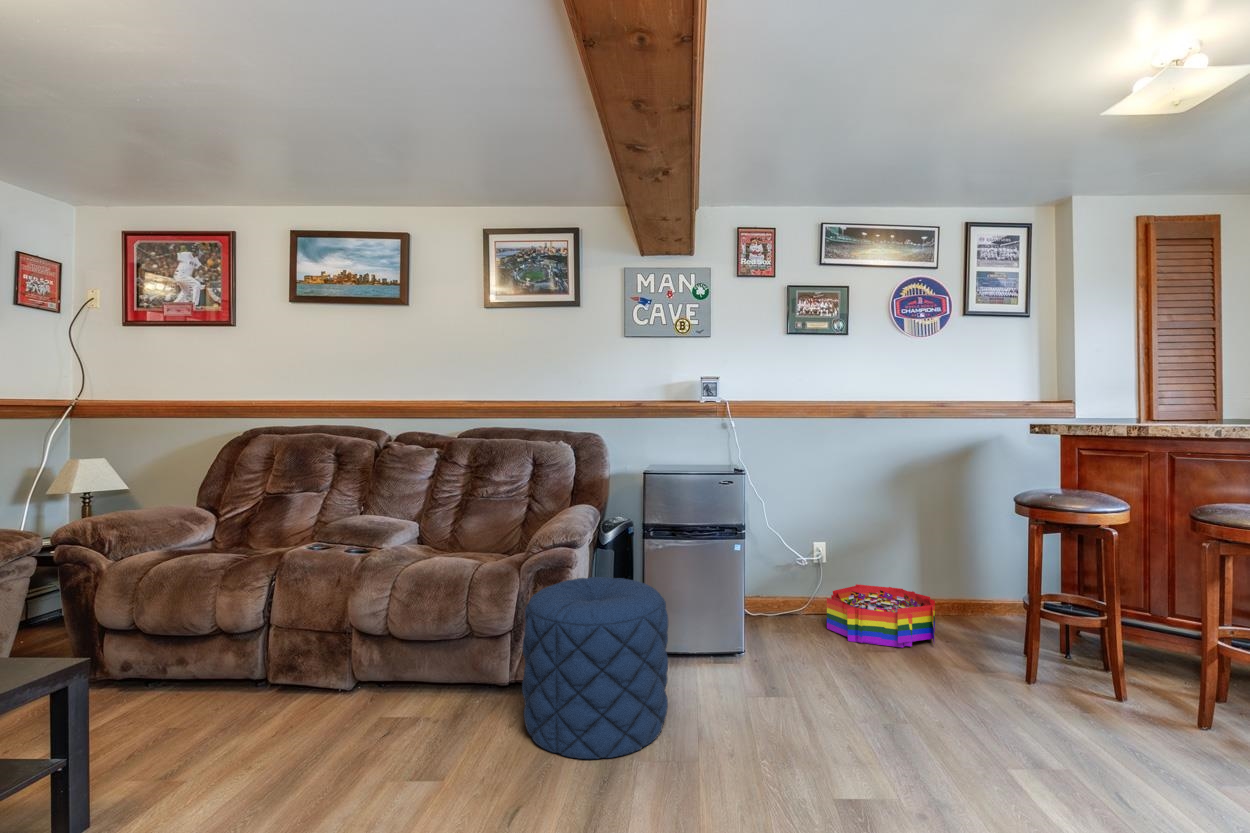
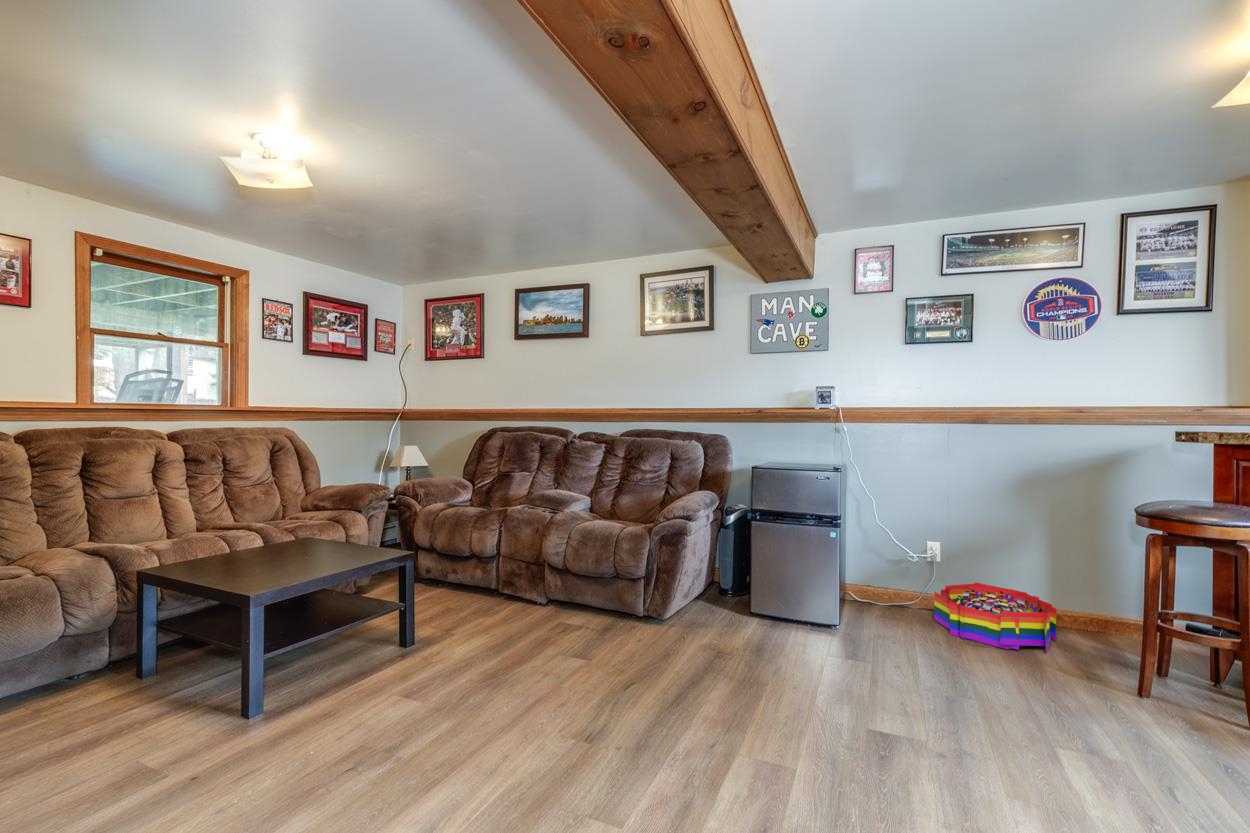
pouf: present [522,577,668,759] -> none [630,553,743,692]

